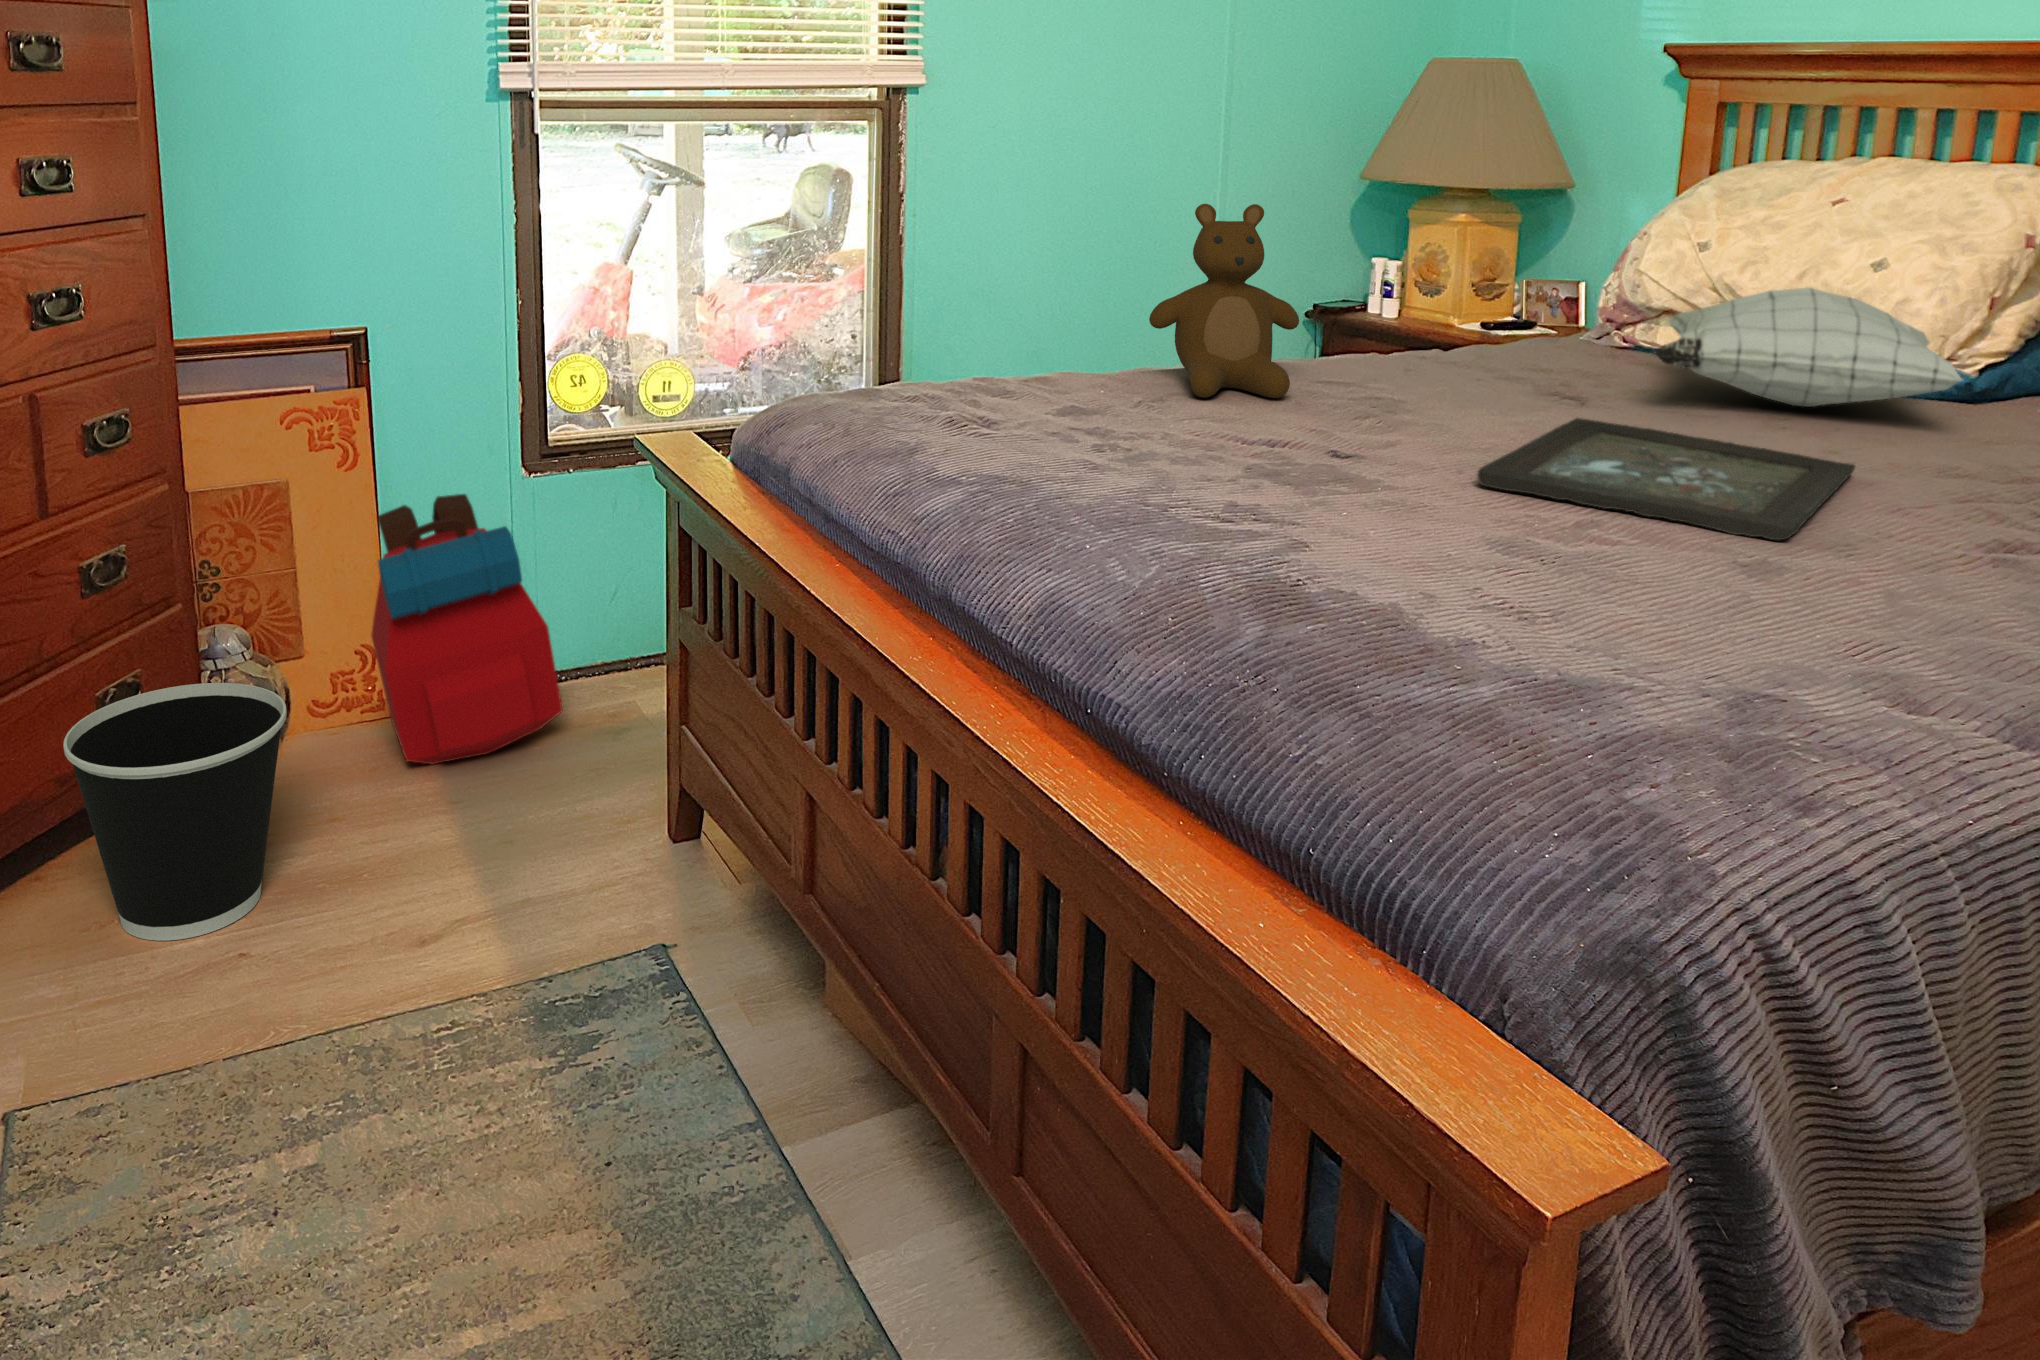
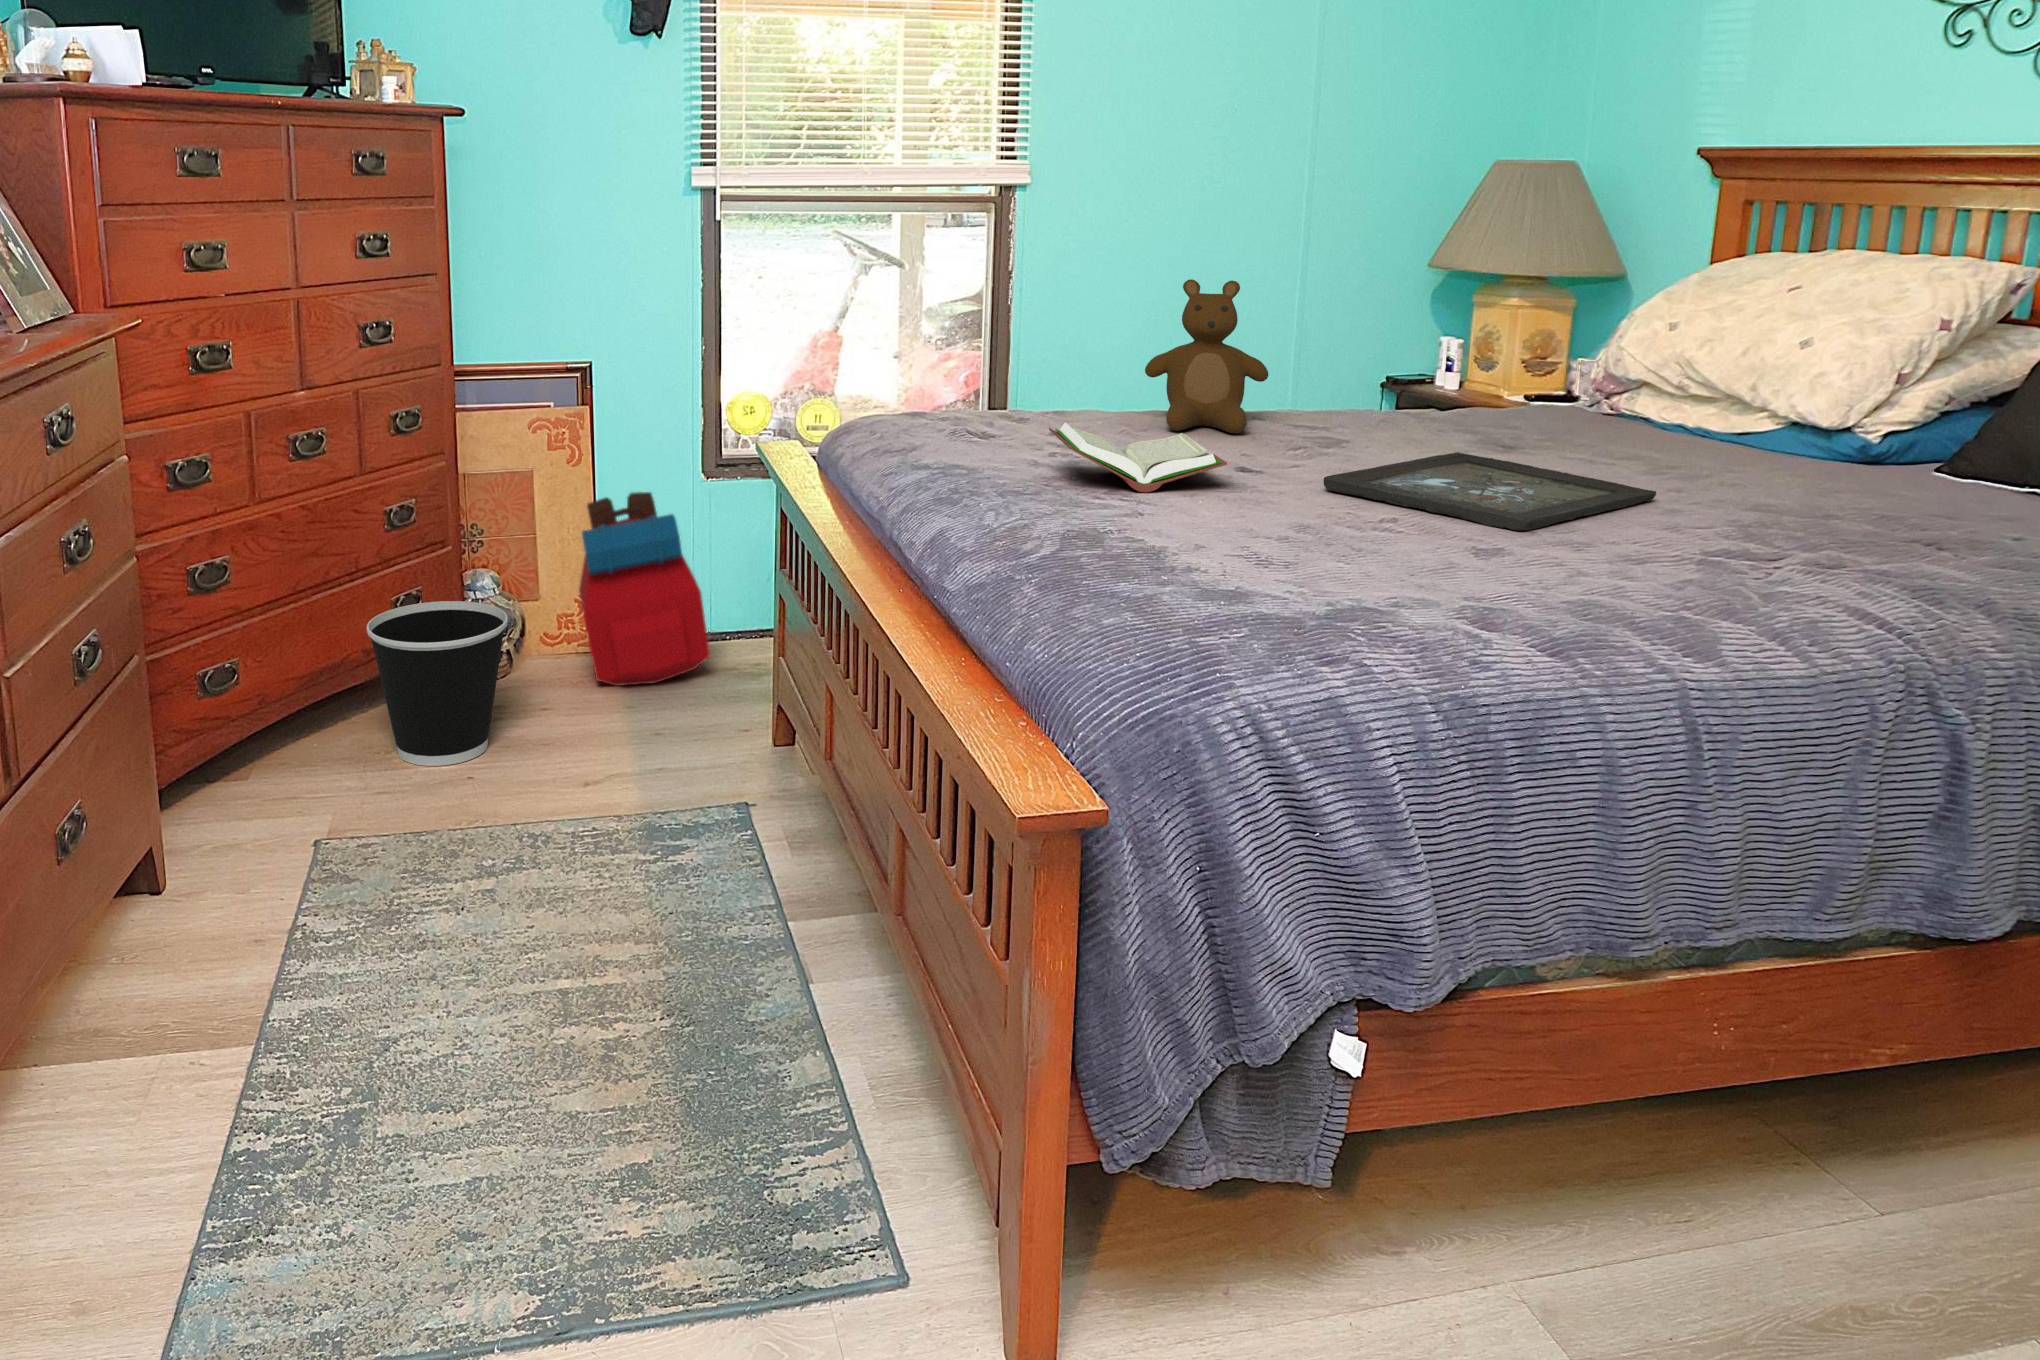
pillow: present [1655,288,1962,407] -> none [1547,357,1833,458]
book: none [1110,410,1368,507] -> present [1049,422,1227,492]

